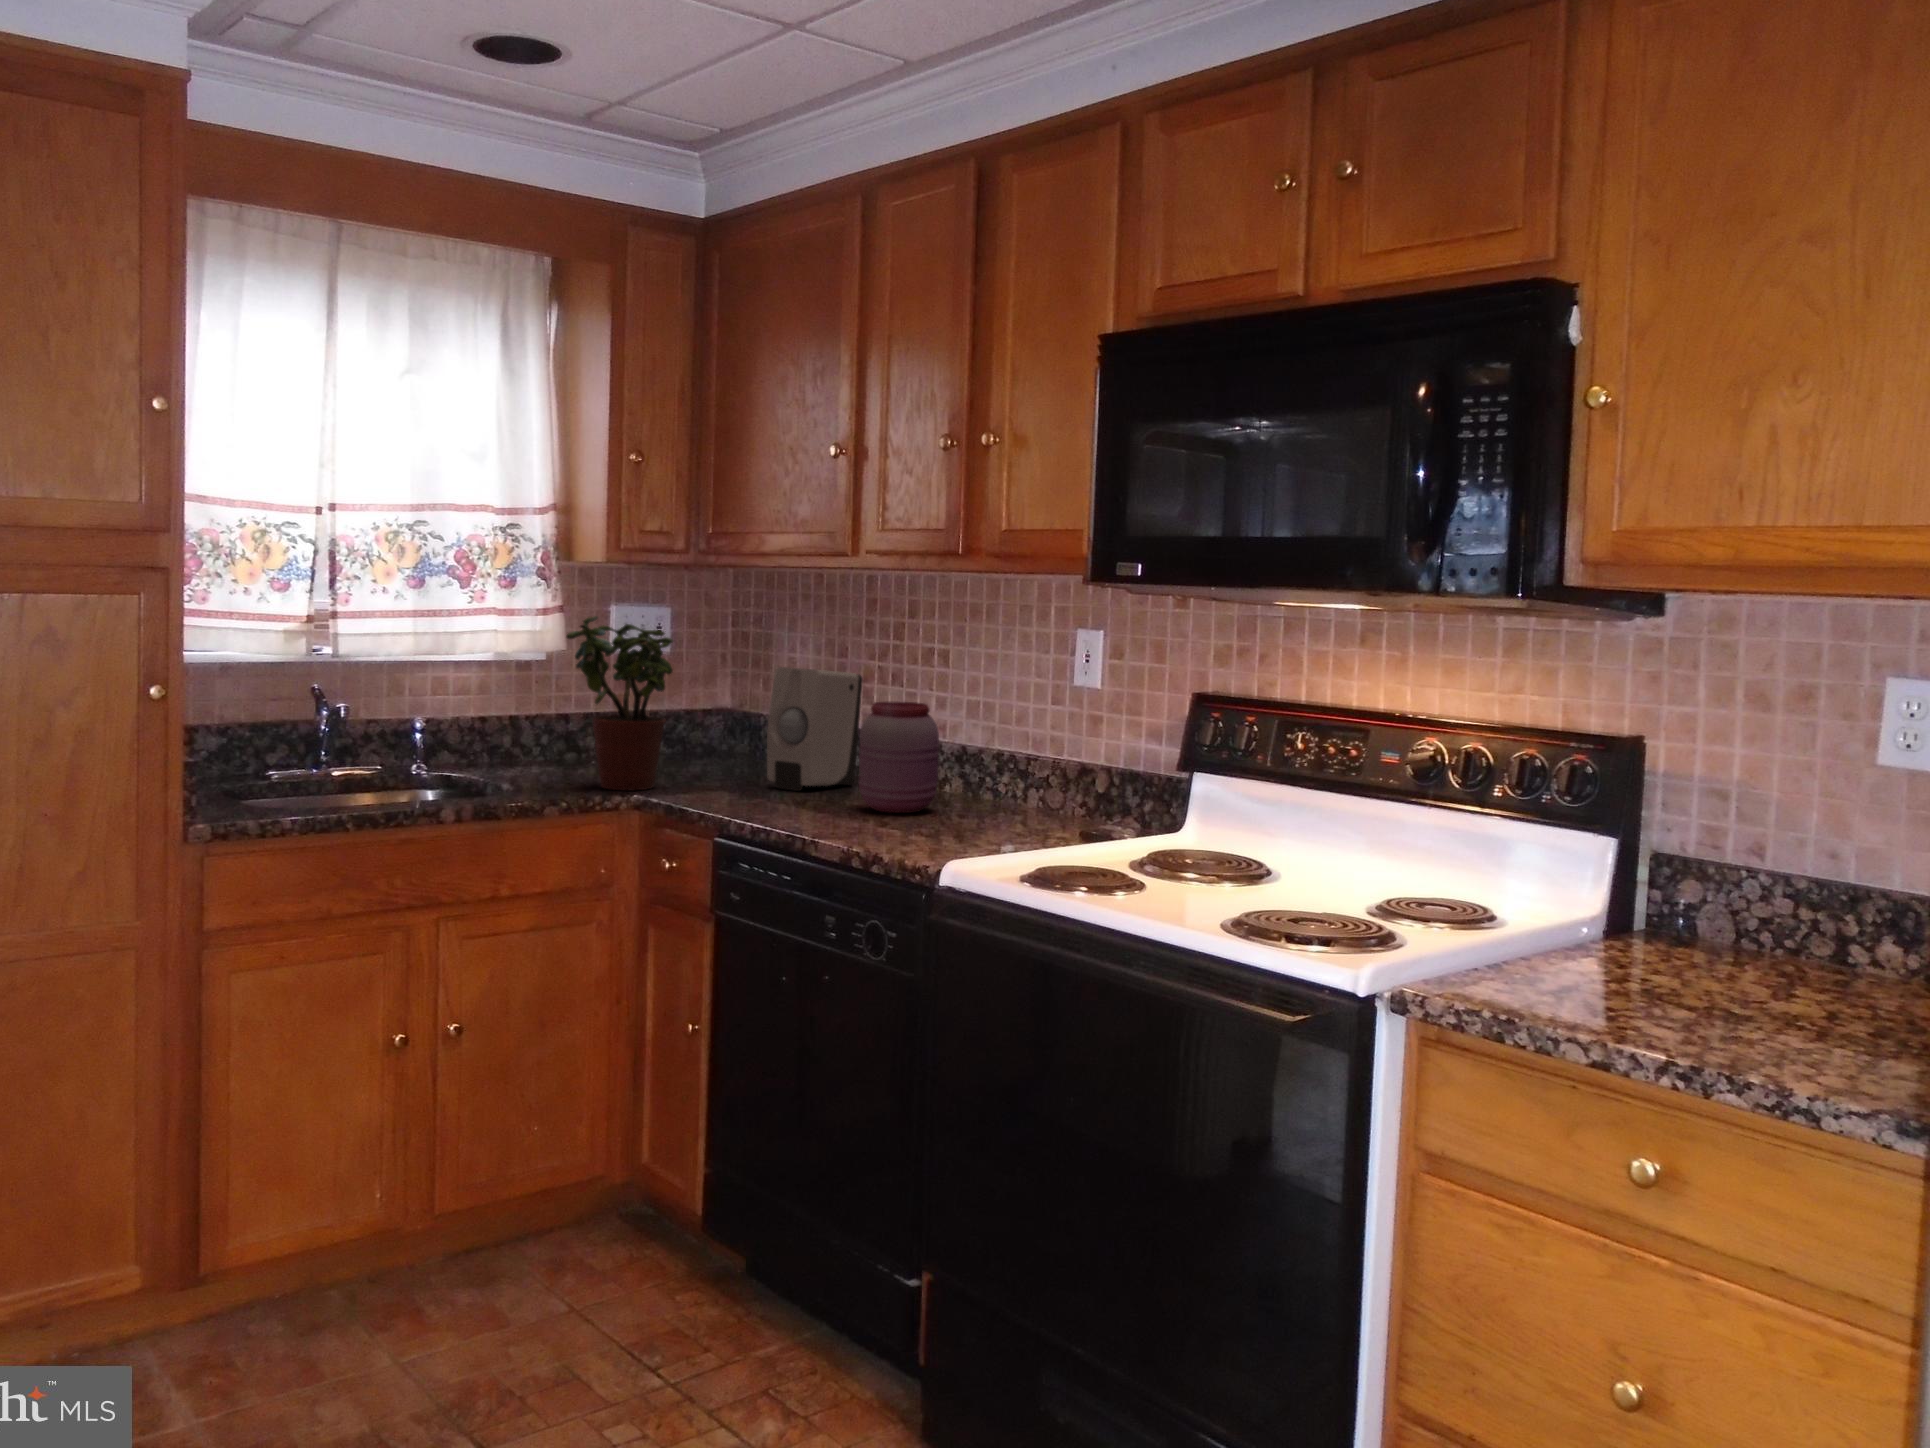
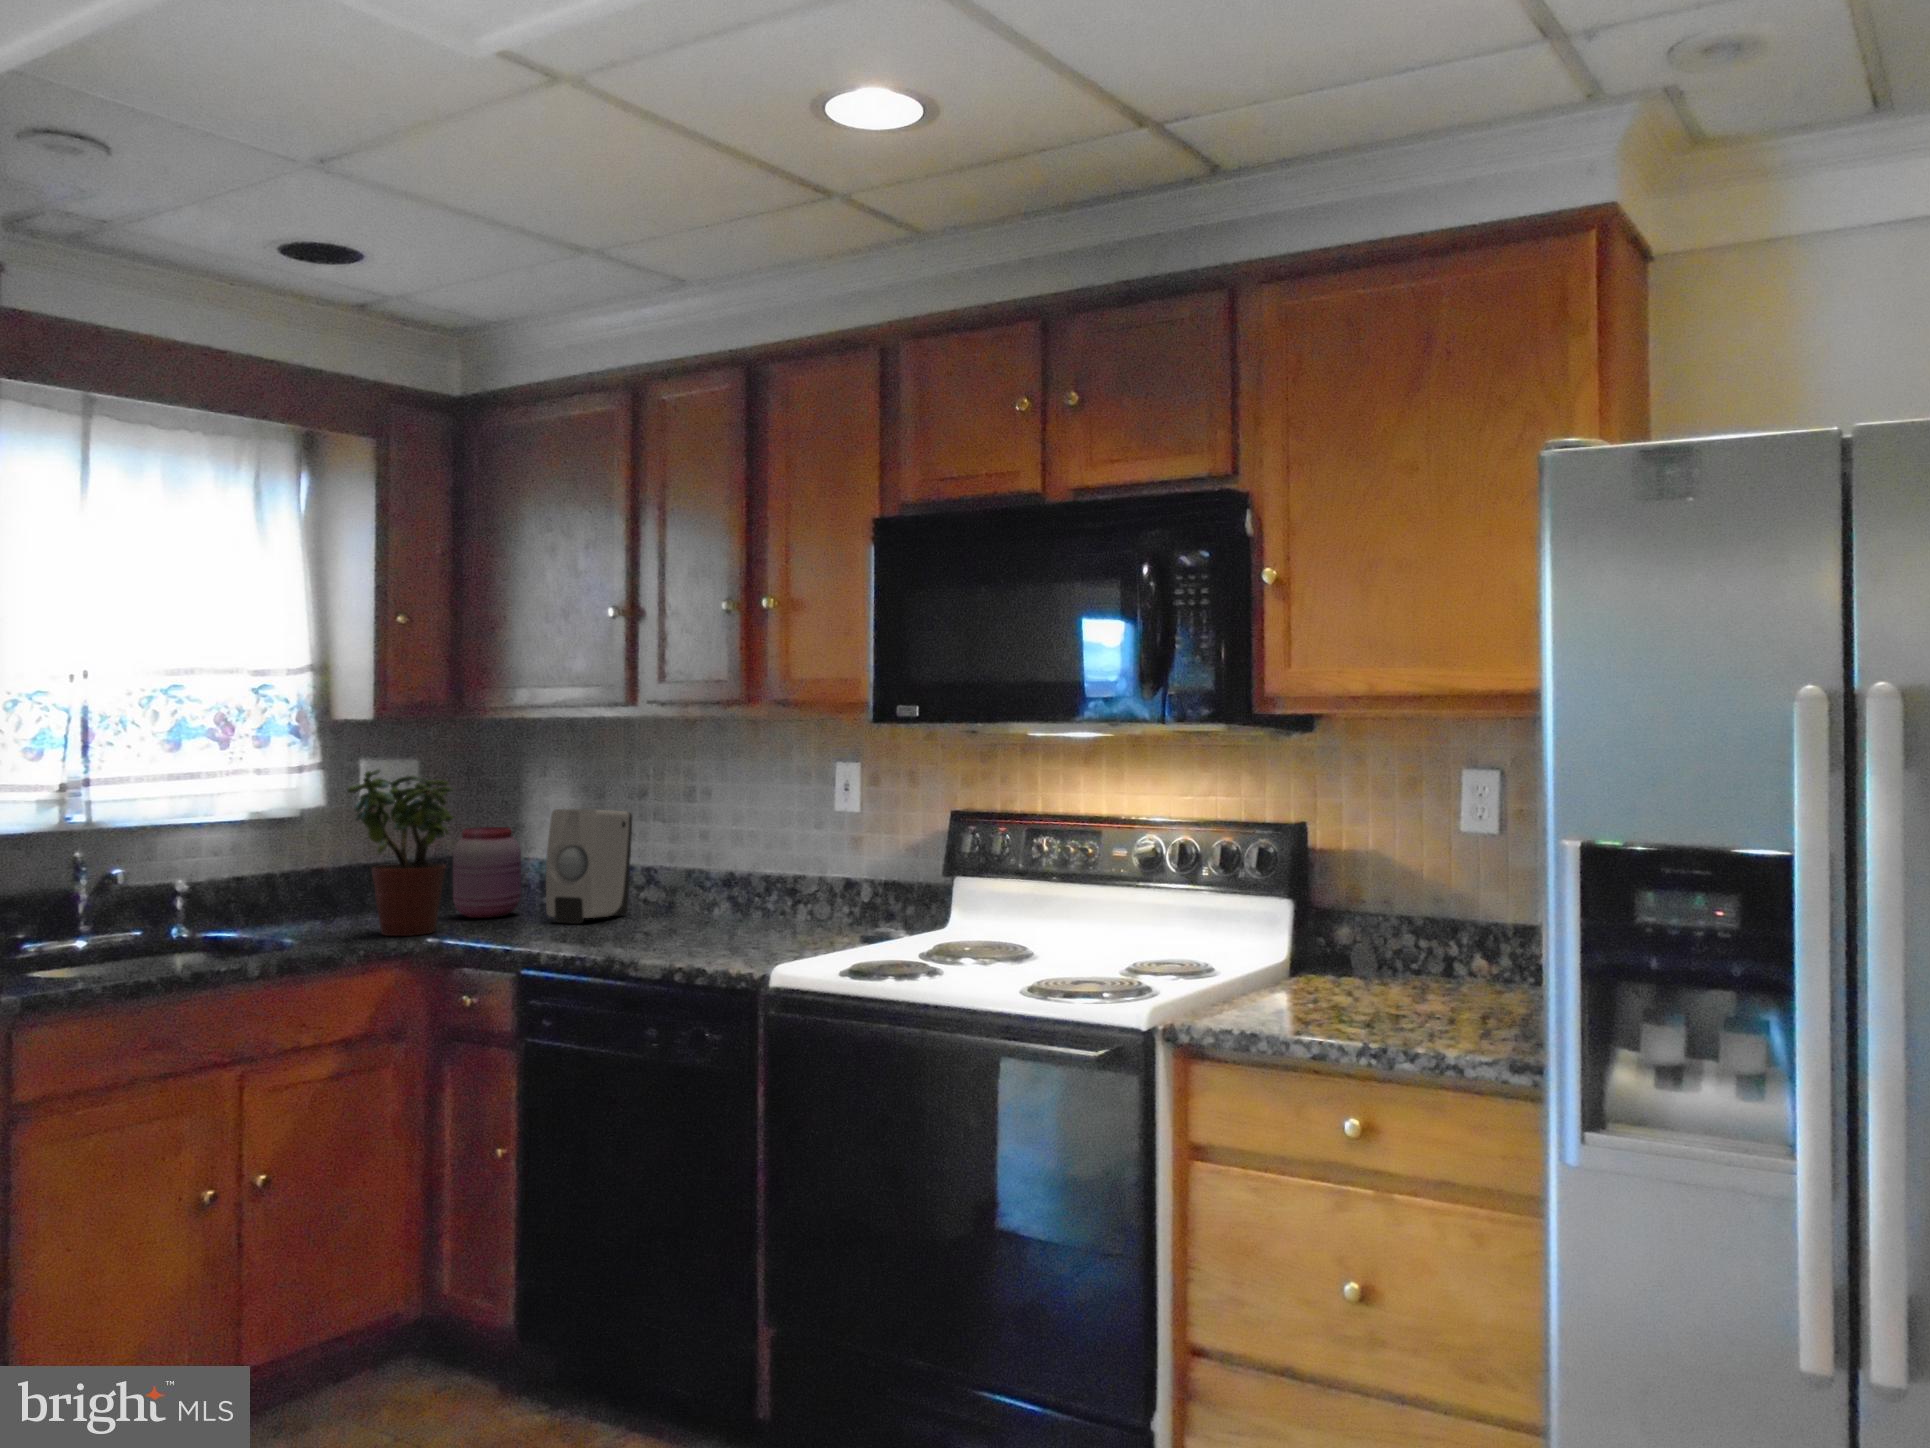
jar: present [859,702,939,813] -> present [453,827,521,918]

